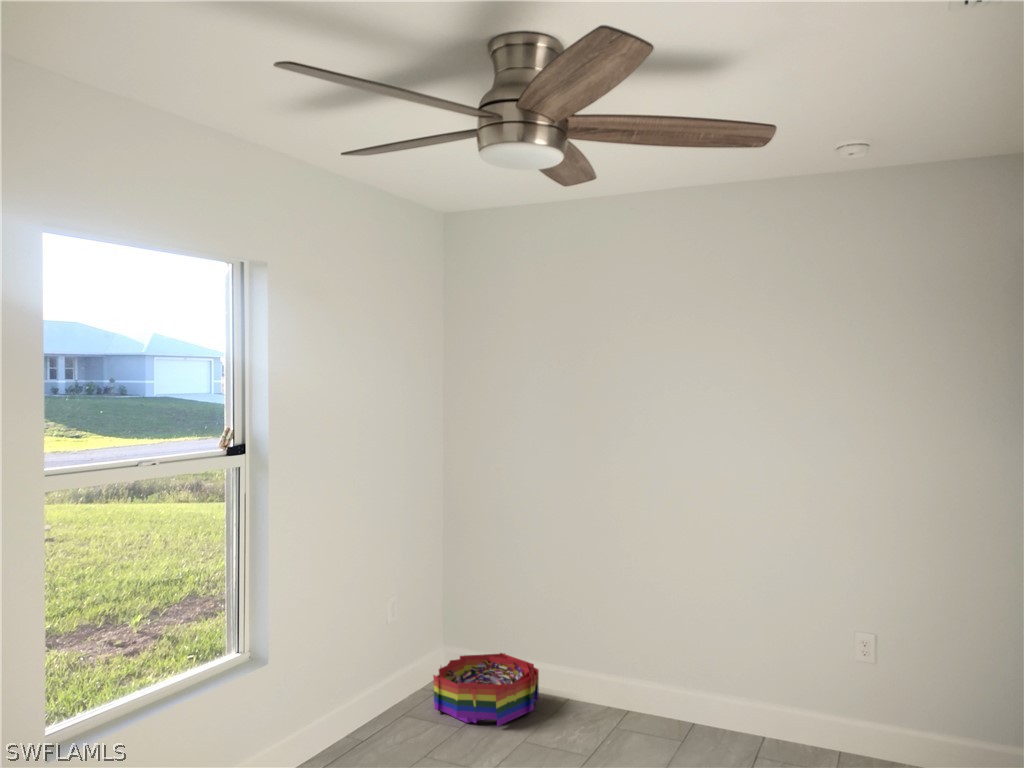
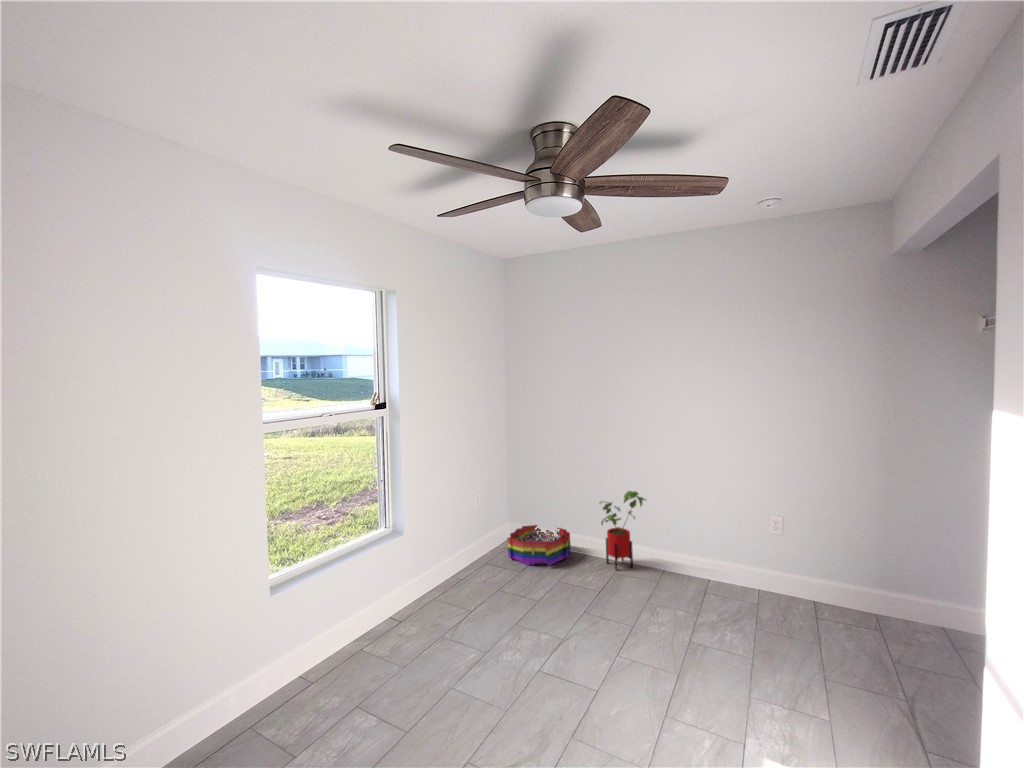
house plant: none [588,604,665,735] -> present [600,491,645,570]

